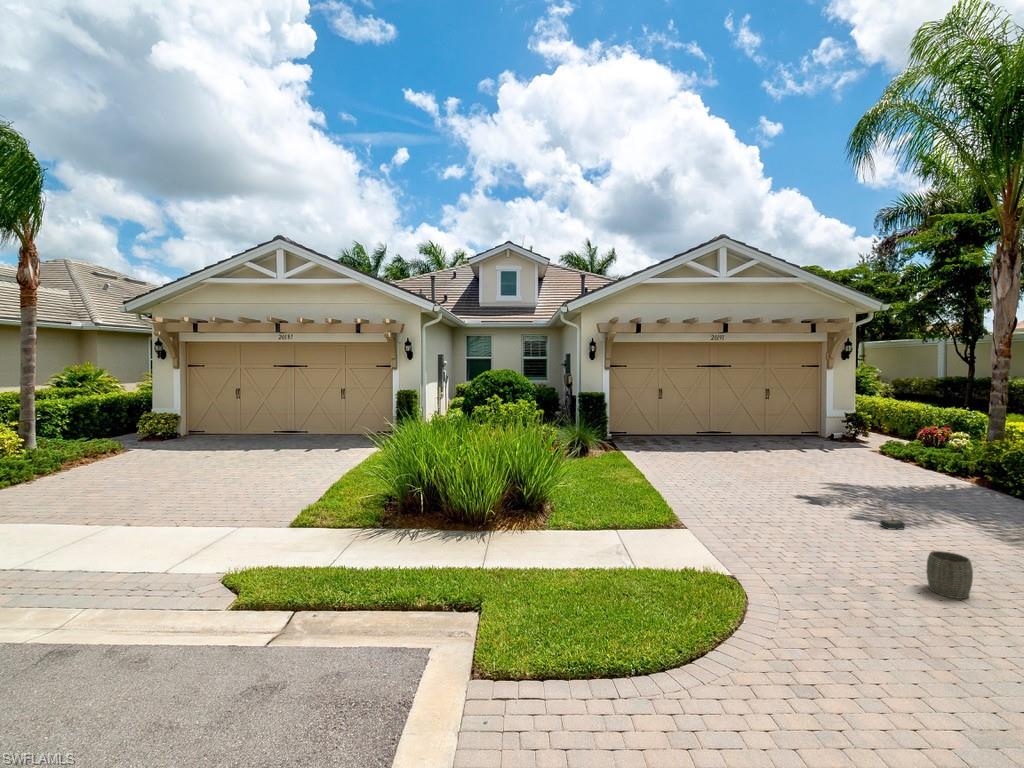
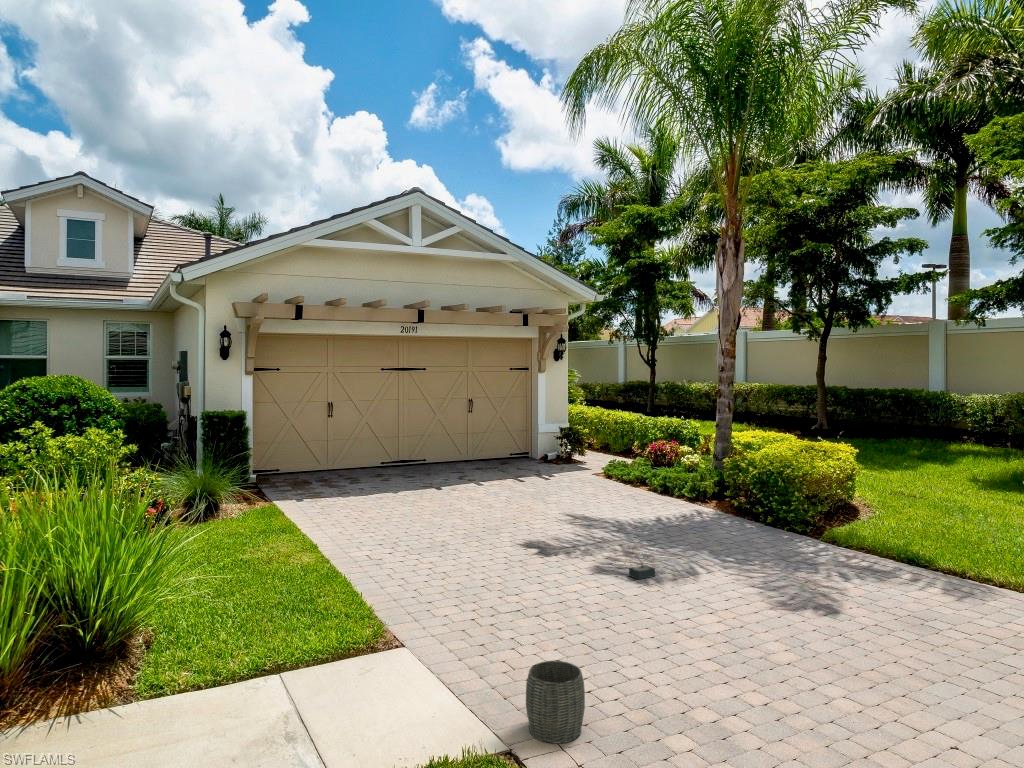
woven basket: present [926,551,973,599] -> present [526,661,585,743]

